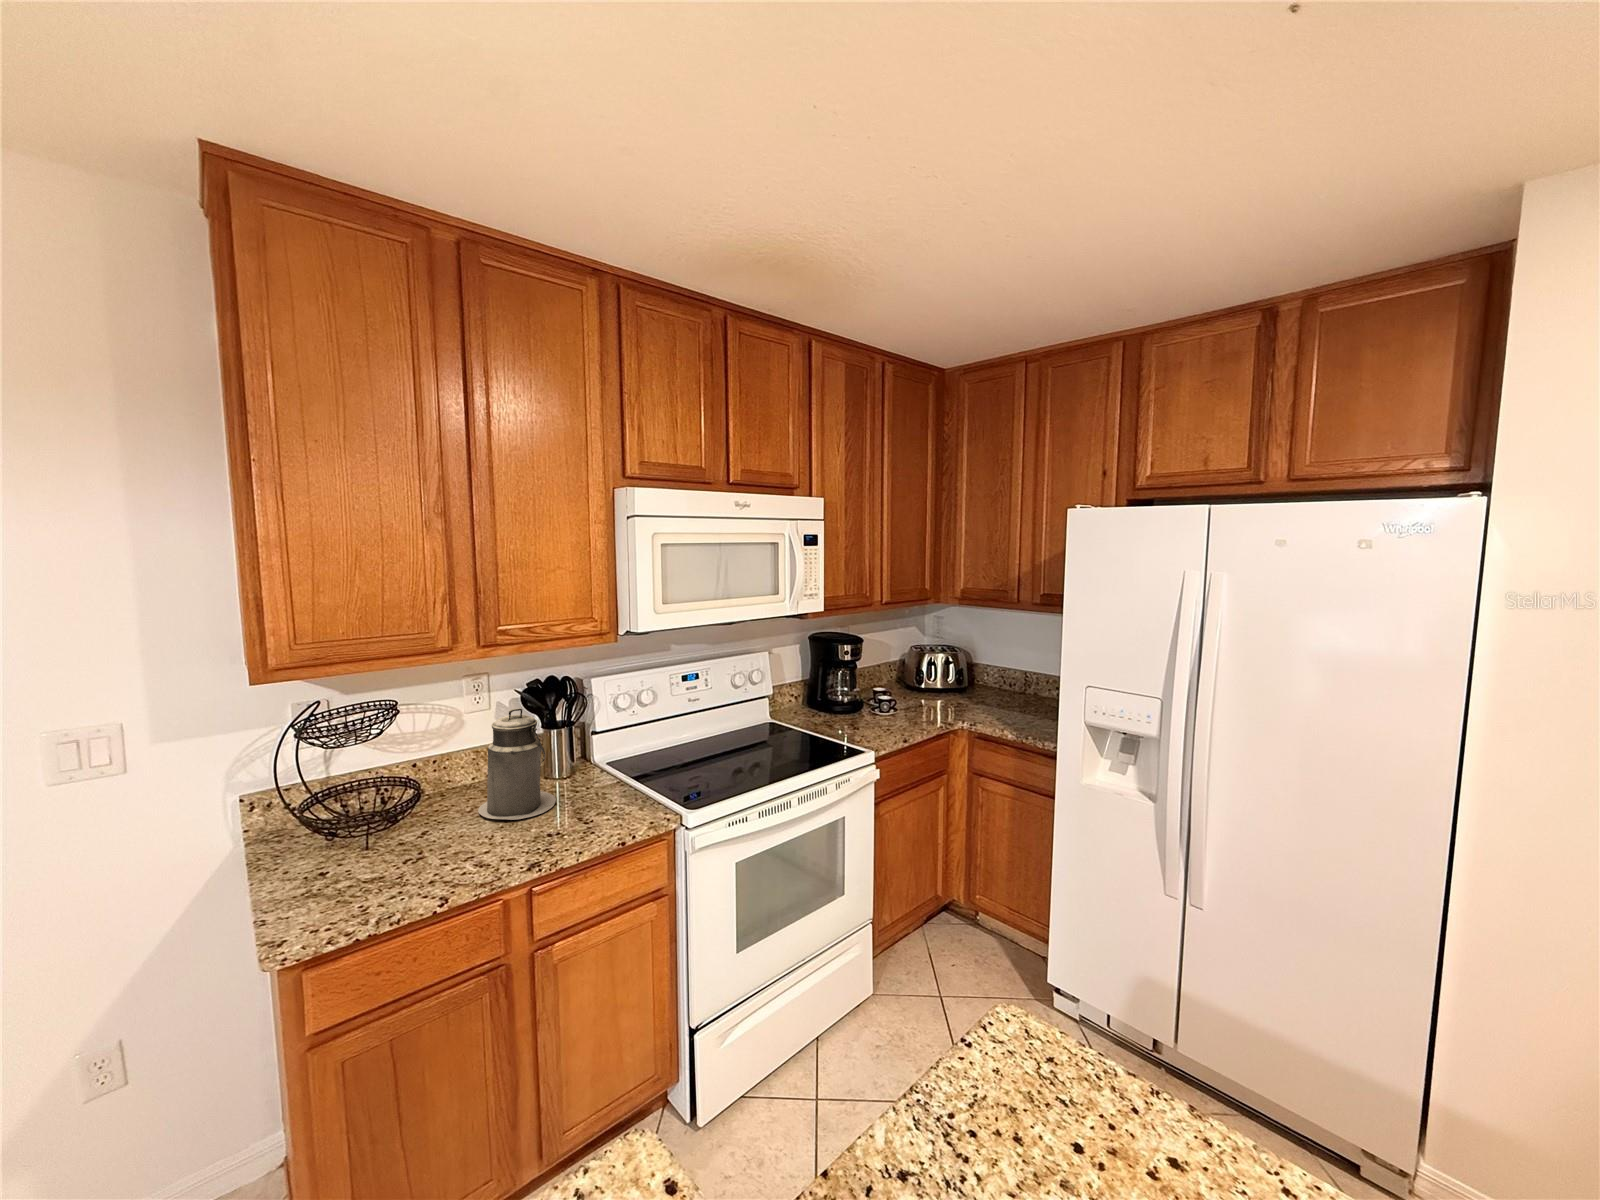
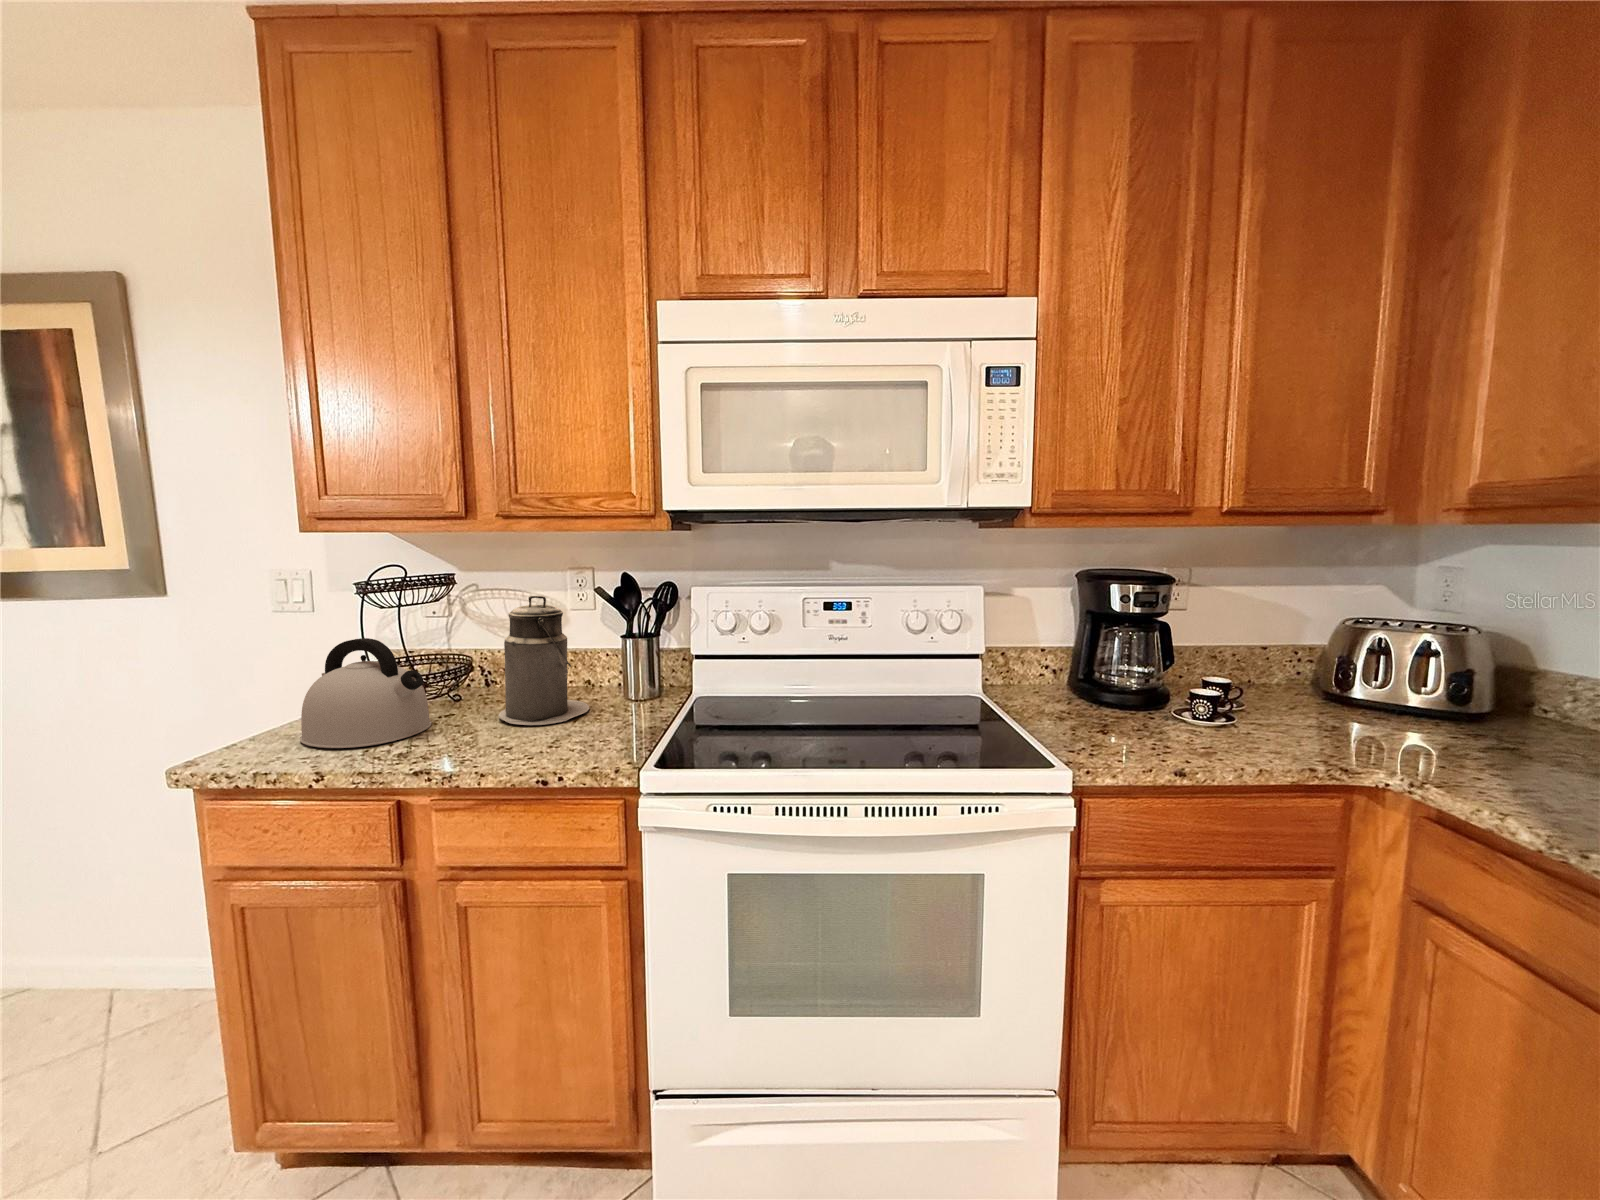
kettle: none [326,777,458,891] -> present [300,638,431,748]

